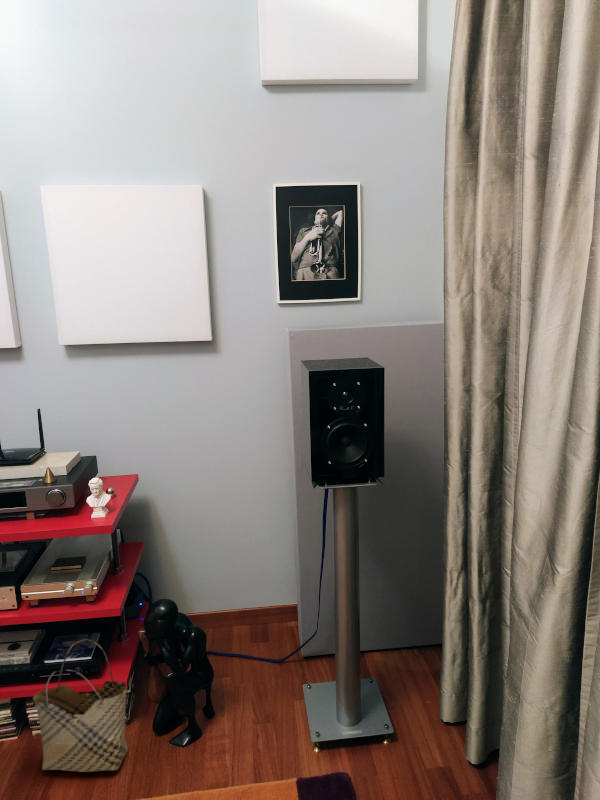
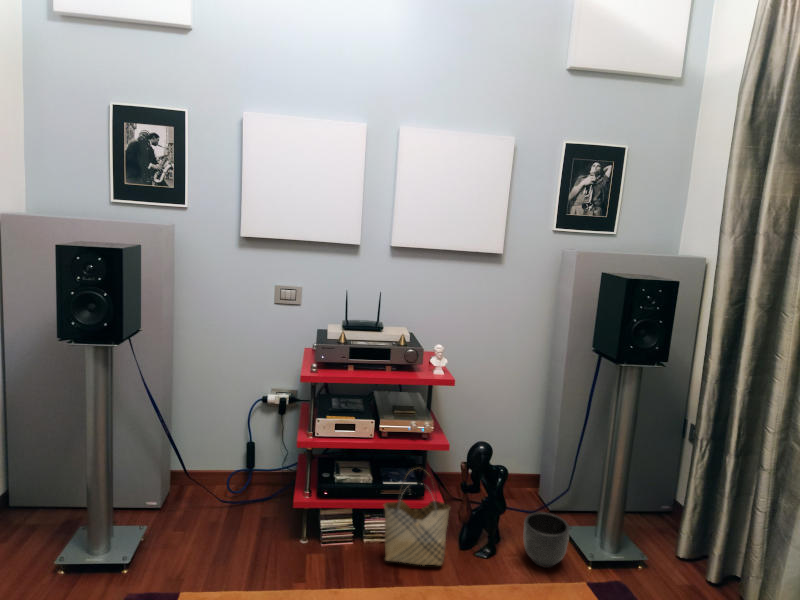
planter: none [231,679,290,757] -> present [524,512,570,568]

